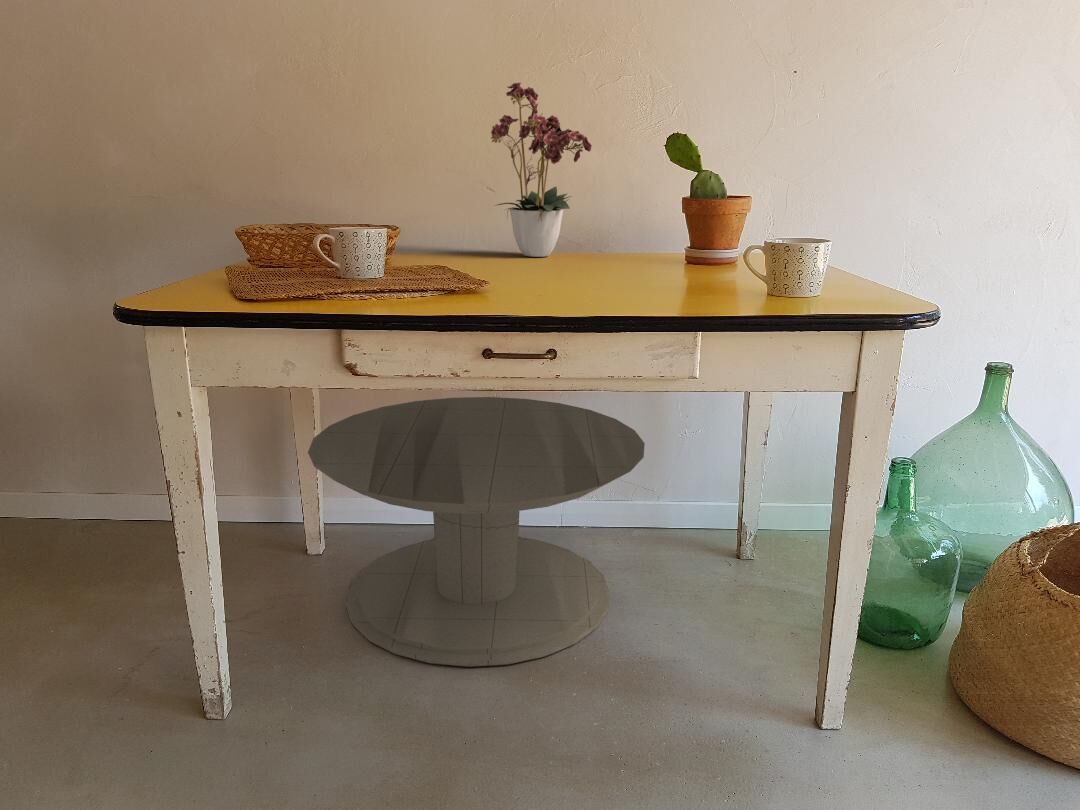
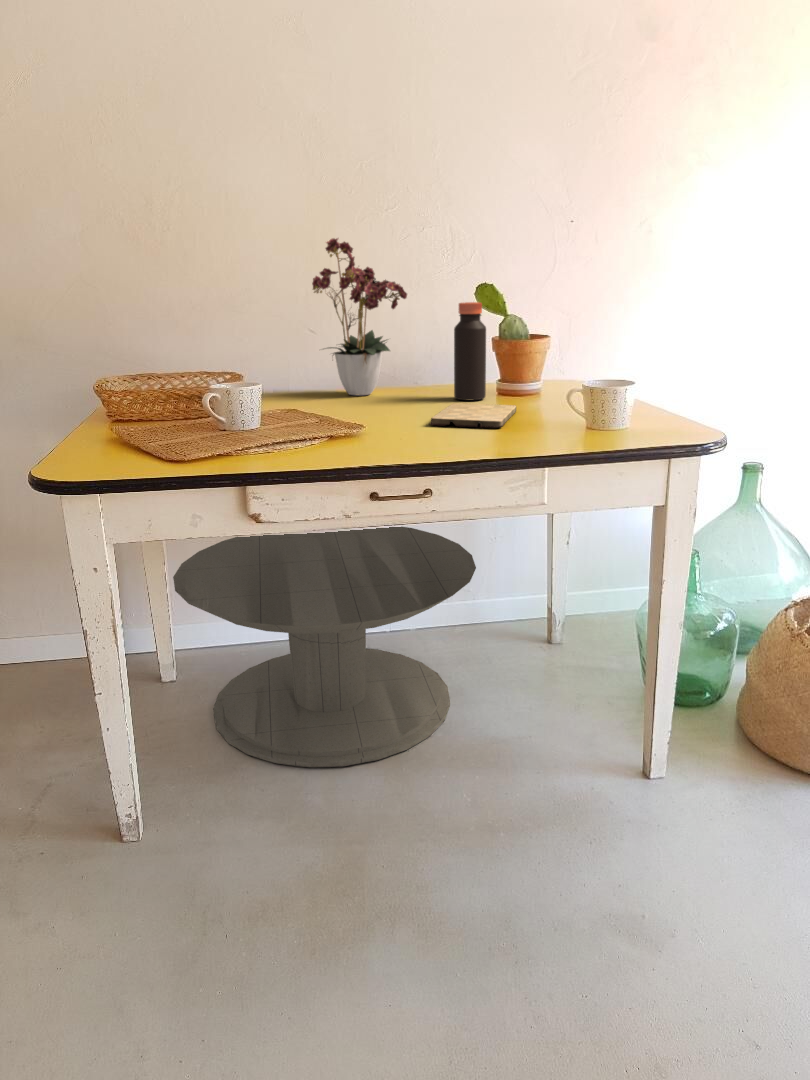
bottle: none [636,156,676,267] -> present [454,302,486,400]
cutting board: none [585,266,696,291] -> present [430,403,516,427]

